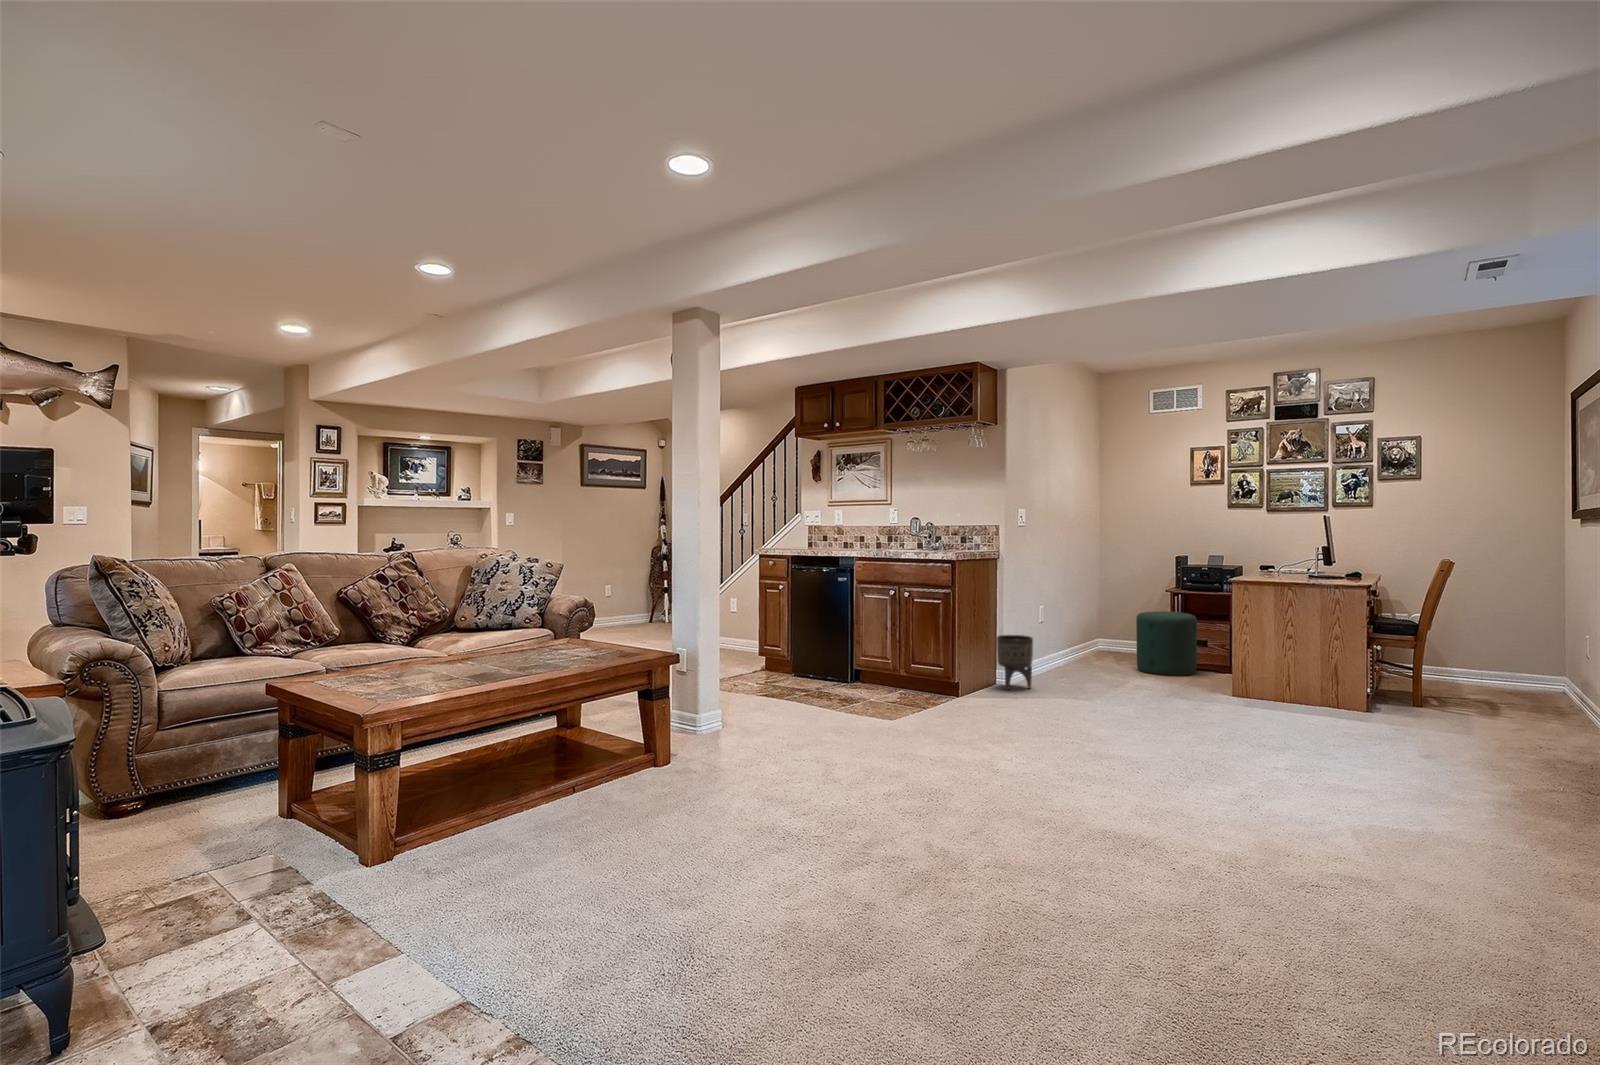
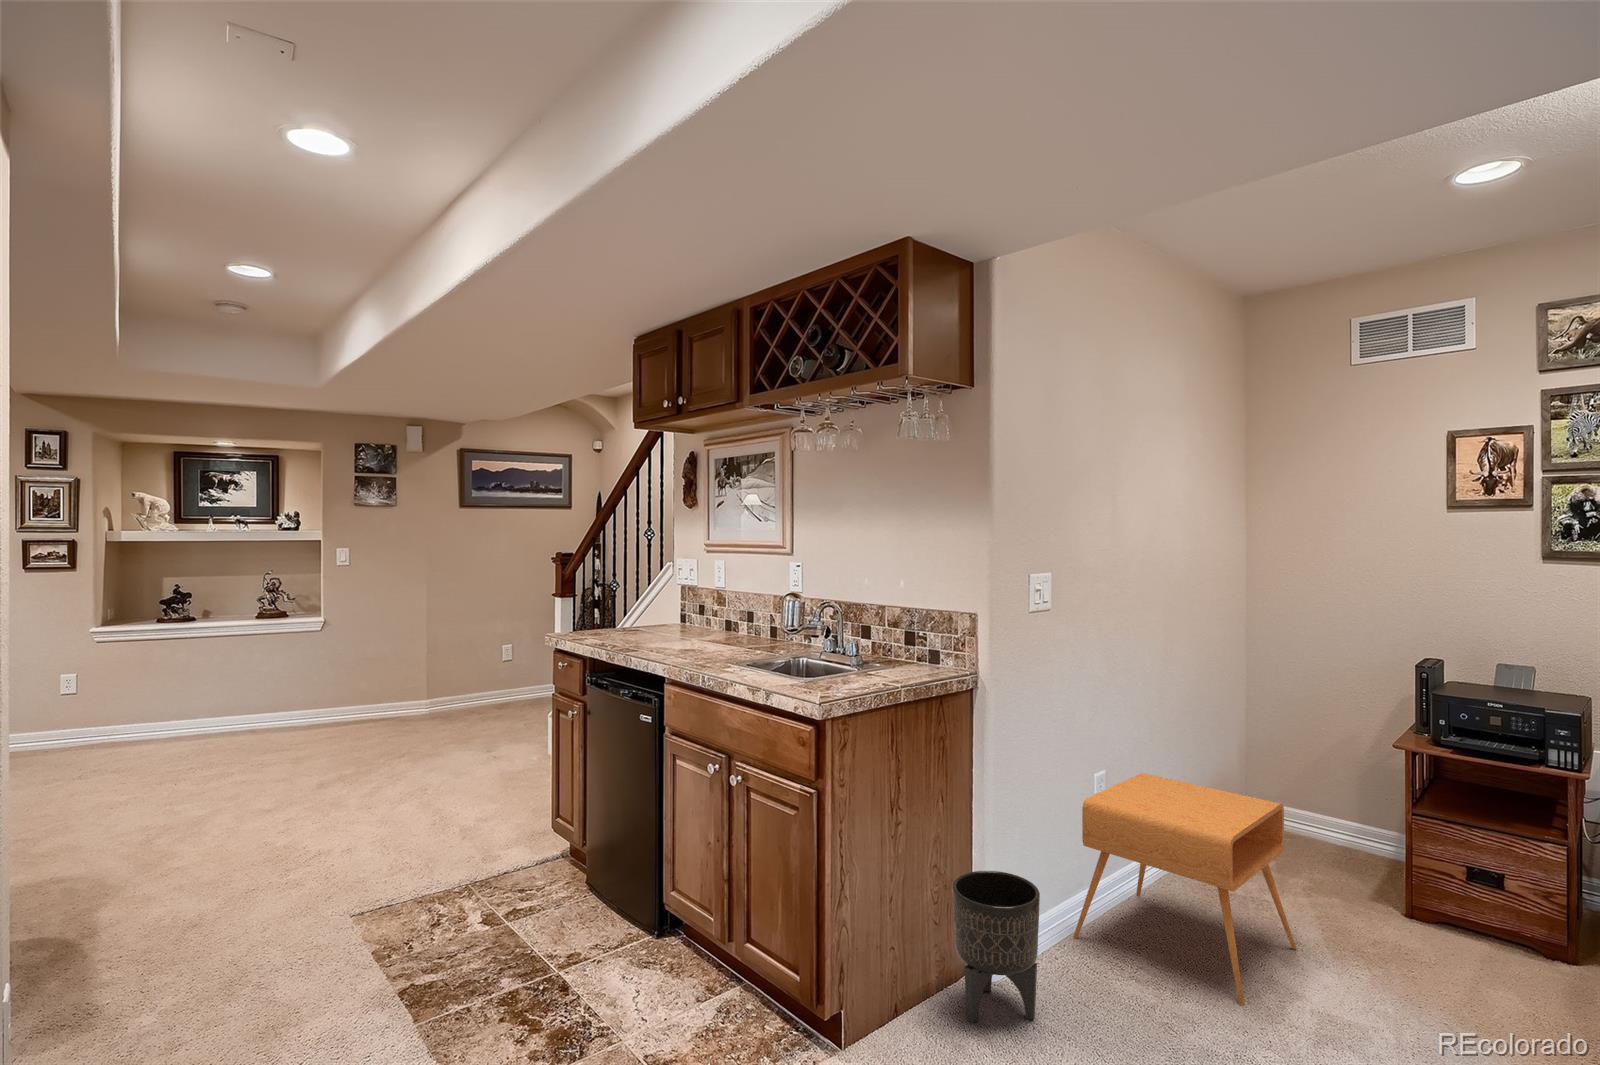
side table: none [1035,607,1127,684] -> present [1073,773,1296,1006]
ottoman: present [1136,612,1197,676] -> none [1321,795,1478,975]

